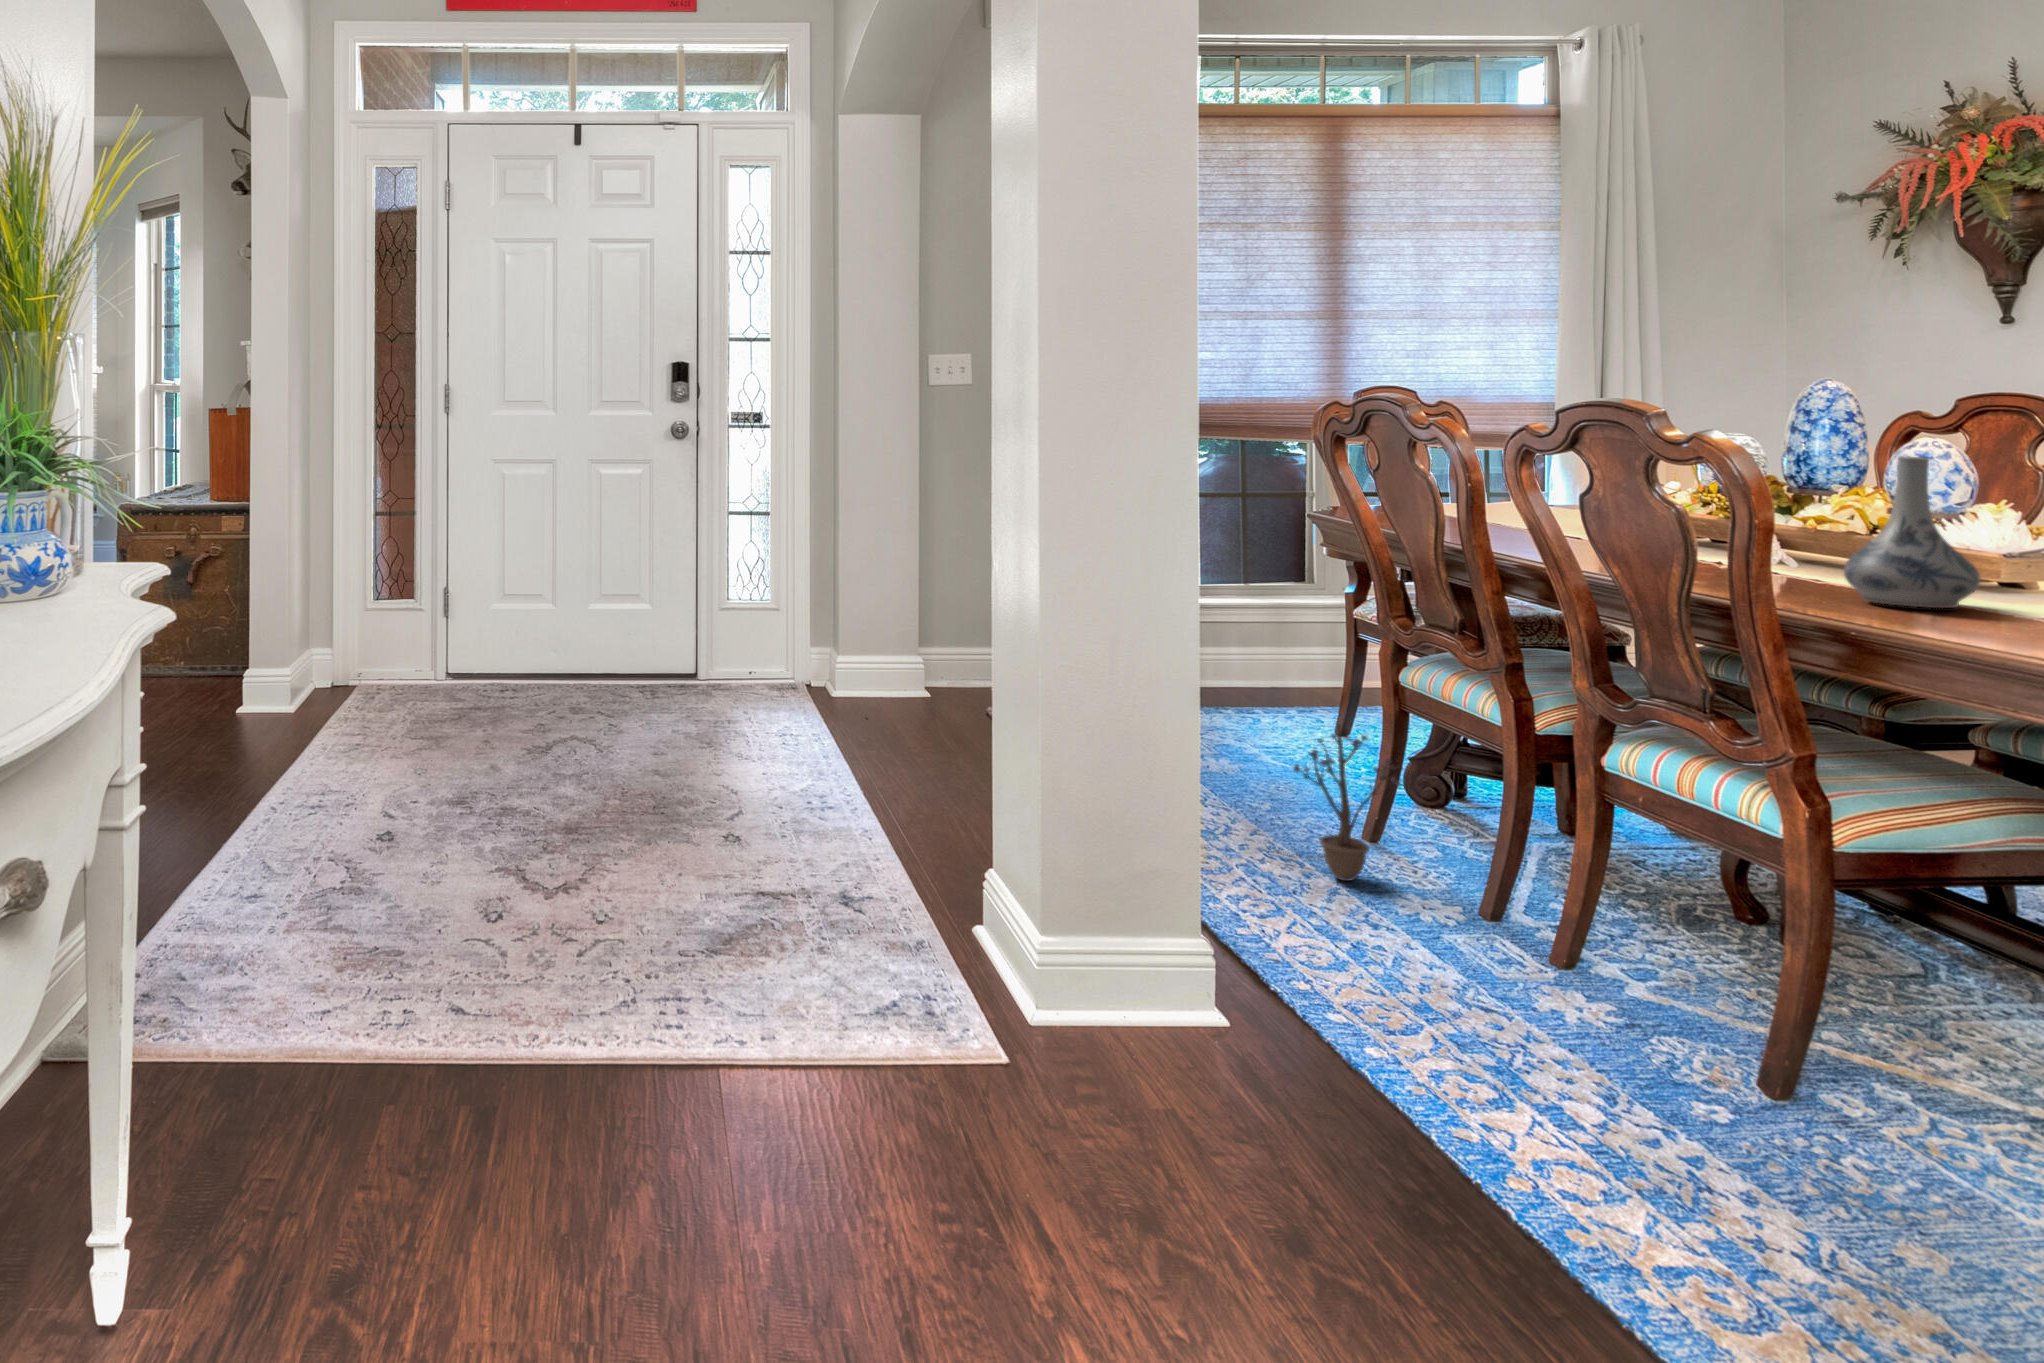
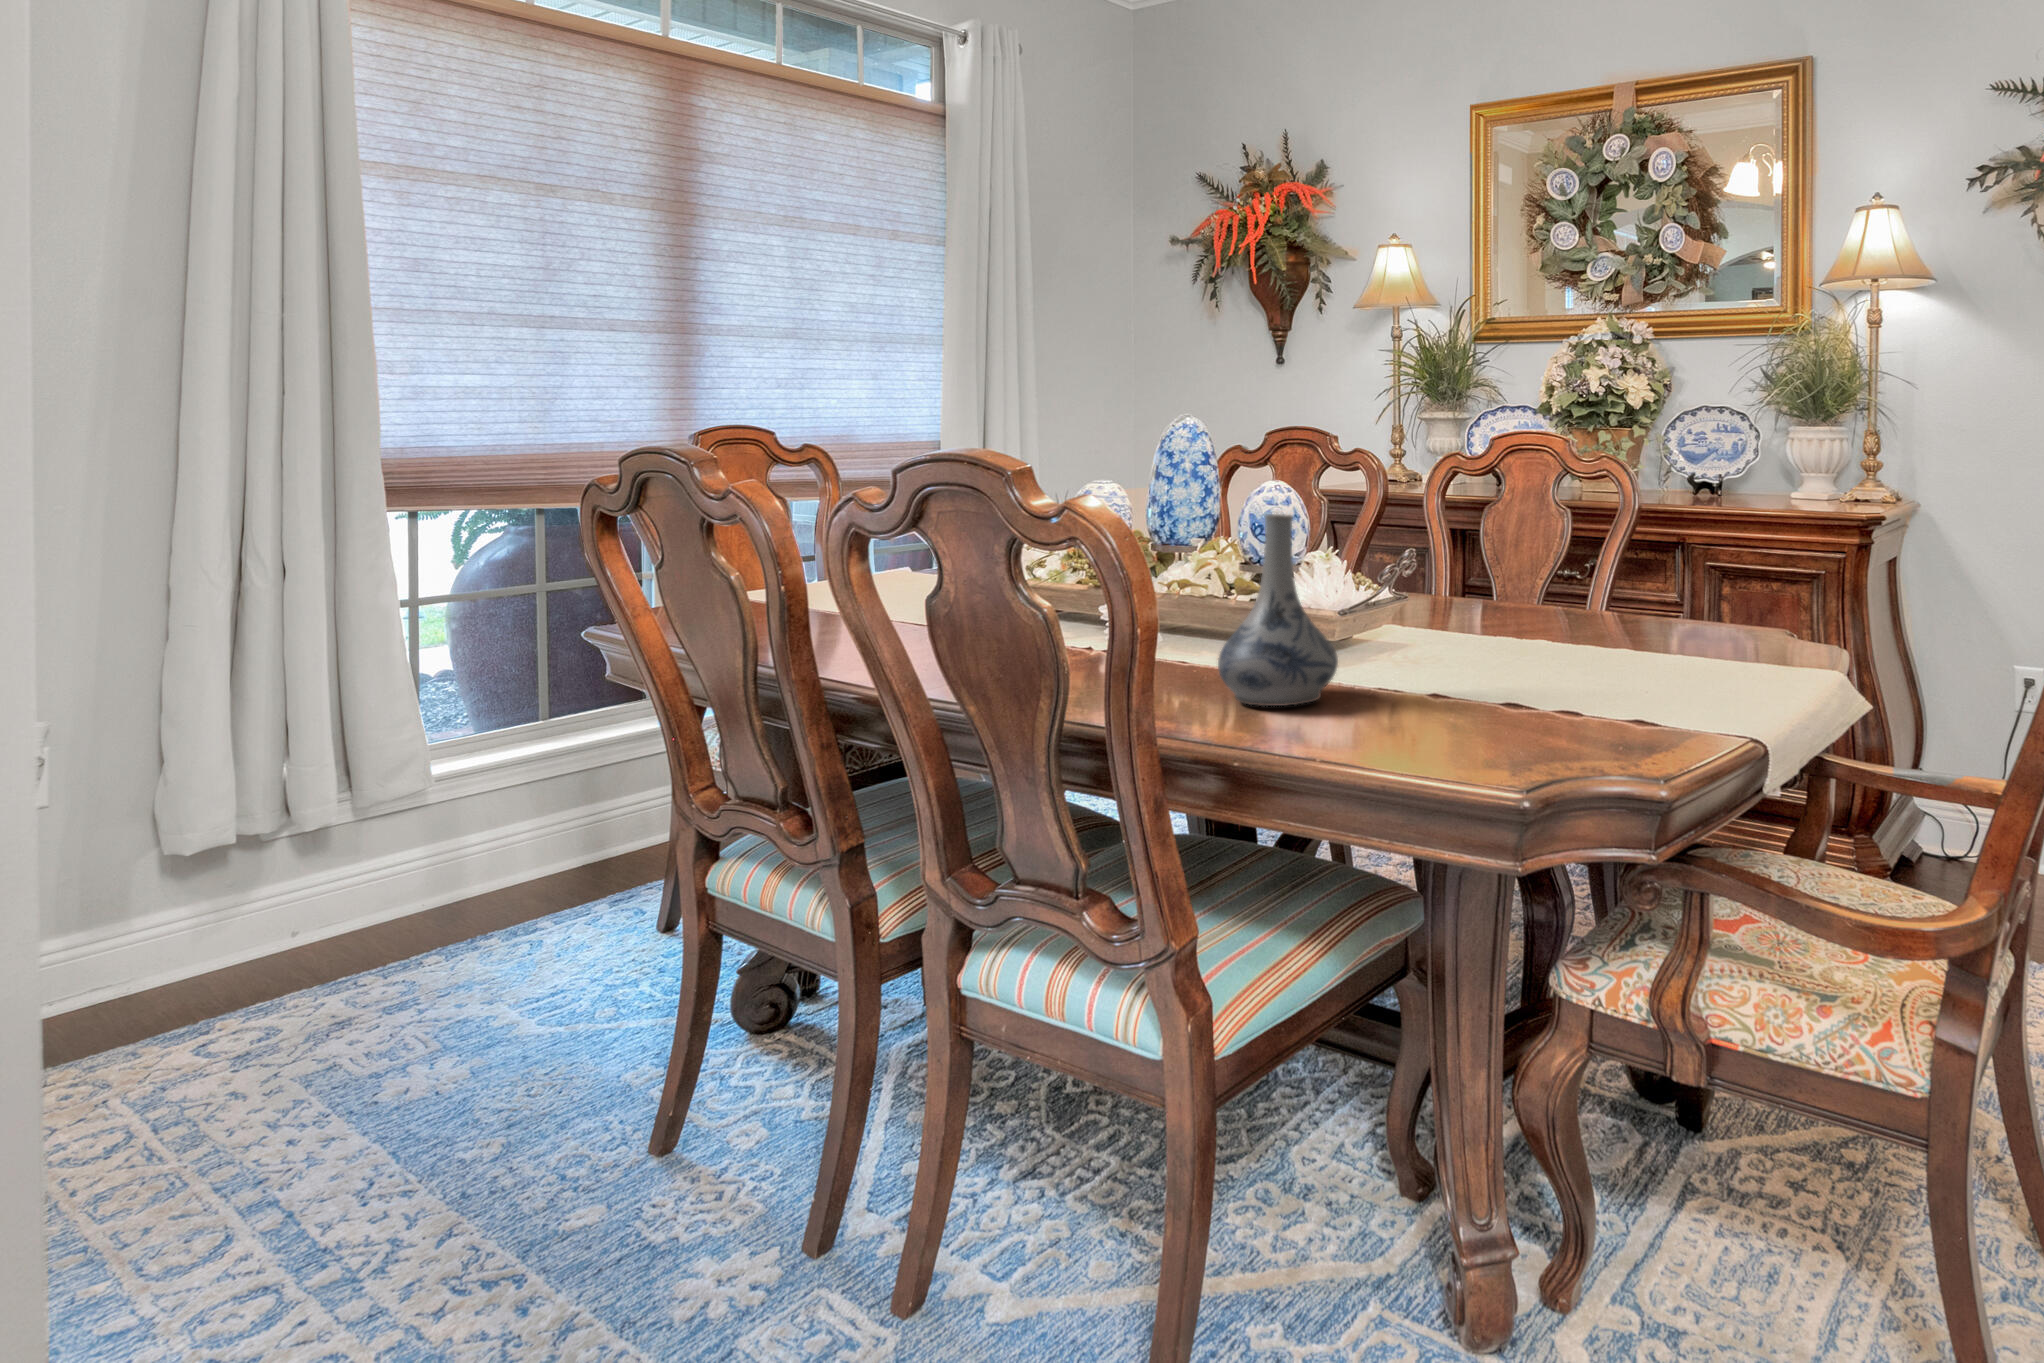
decorative plant: present [1273,724,1401,881] -> none [486,989,698,1257]

